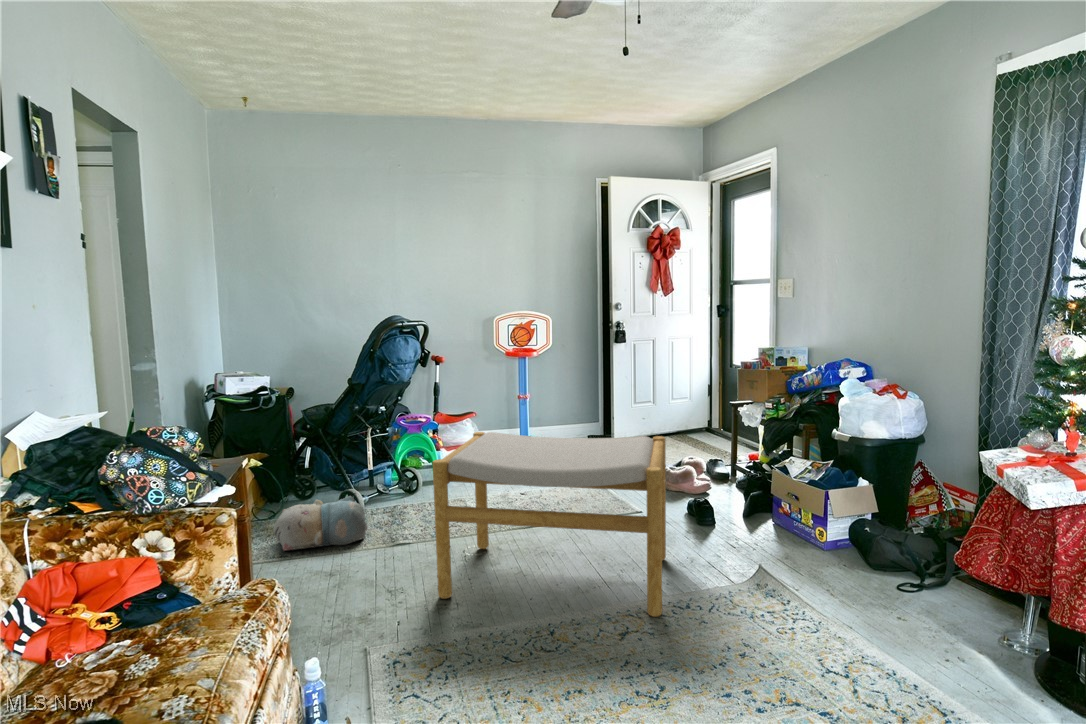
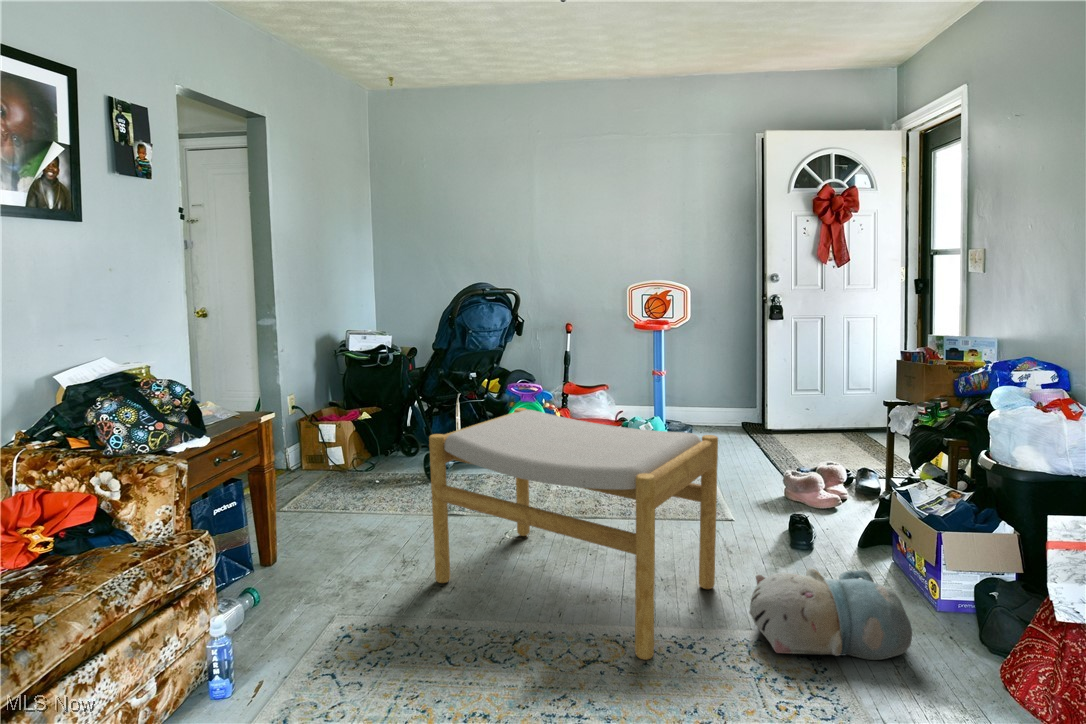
plush toy: present [273,496,367,551] -> present [749,568,912,660]

